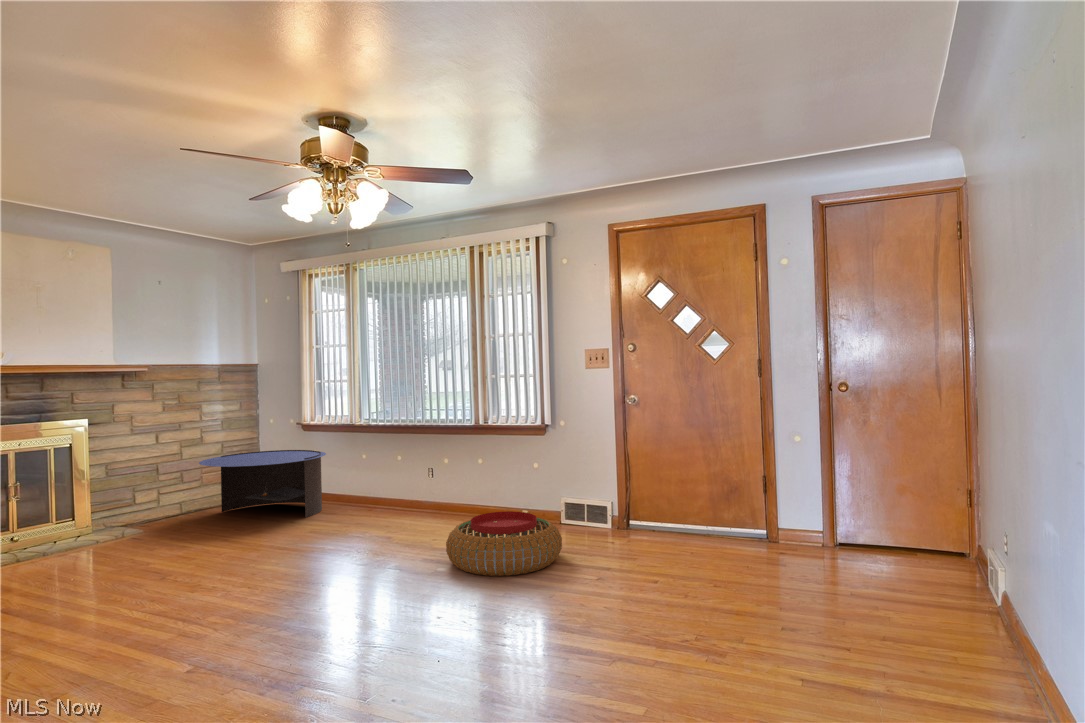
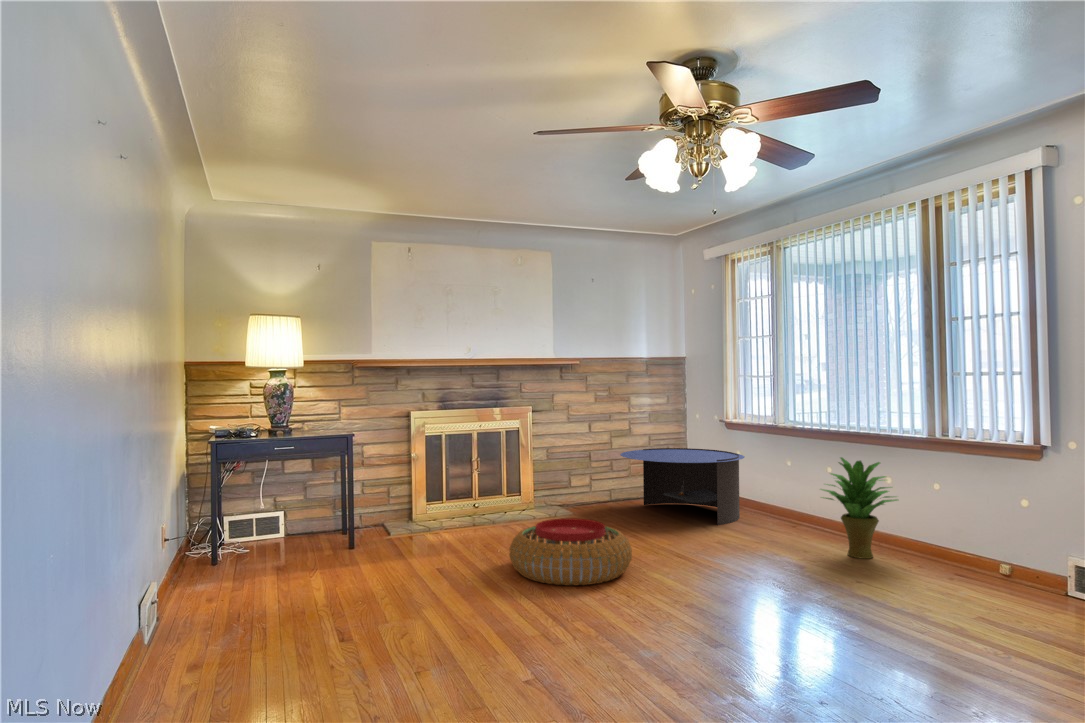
potted plant: none [399,445,457,523] -> present [821,457,897,559]
pouf: present [446,511,562,576] -> present [509,518,632,585]

